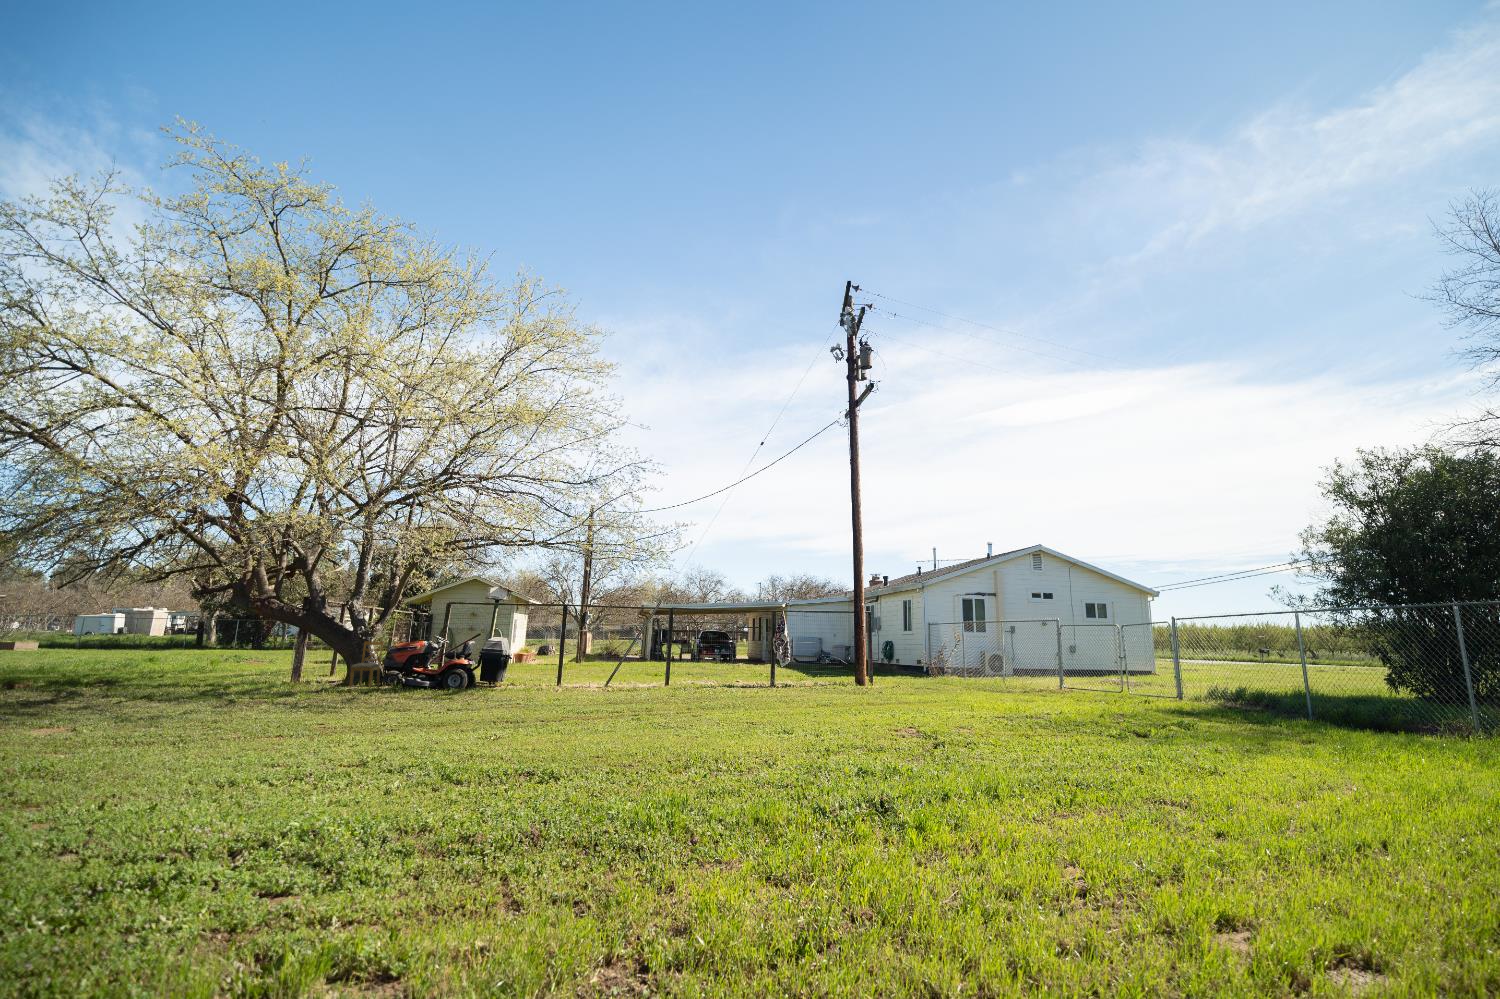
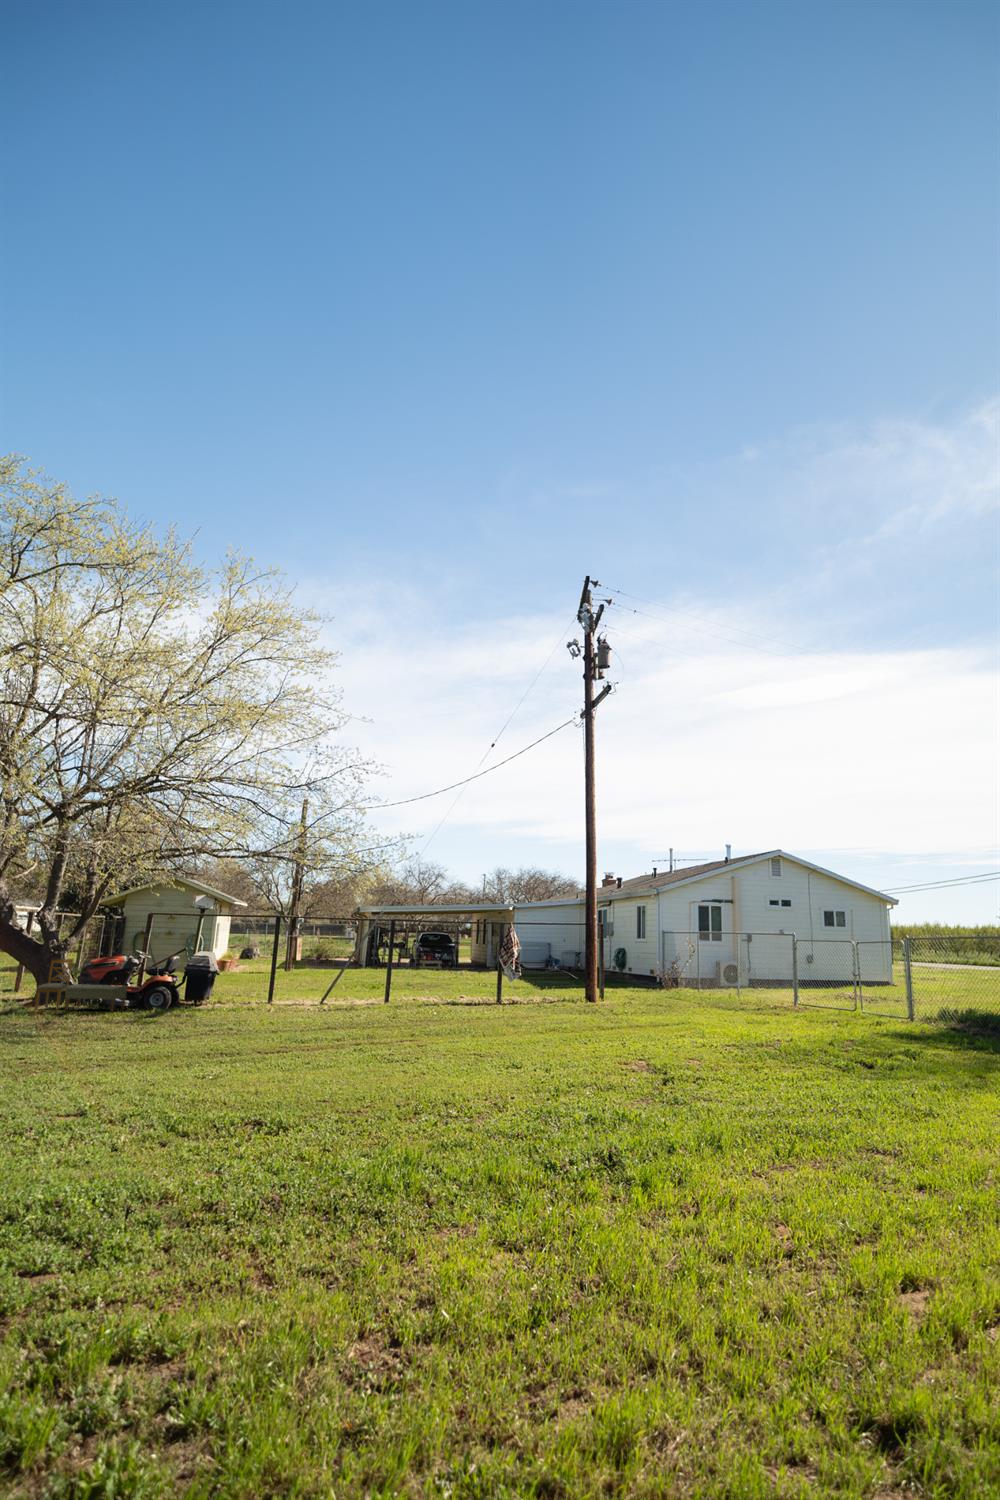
bench: none [377,664,433,689] -> present [65,984,127,1012]

